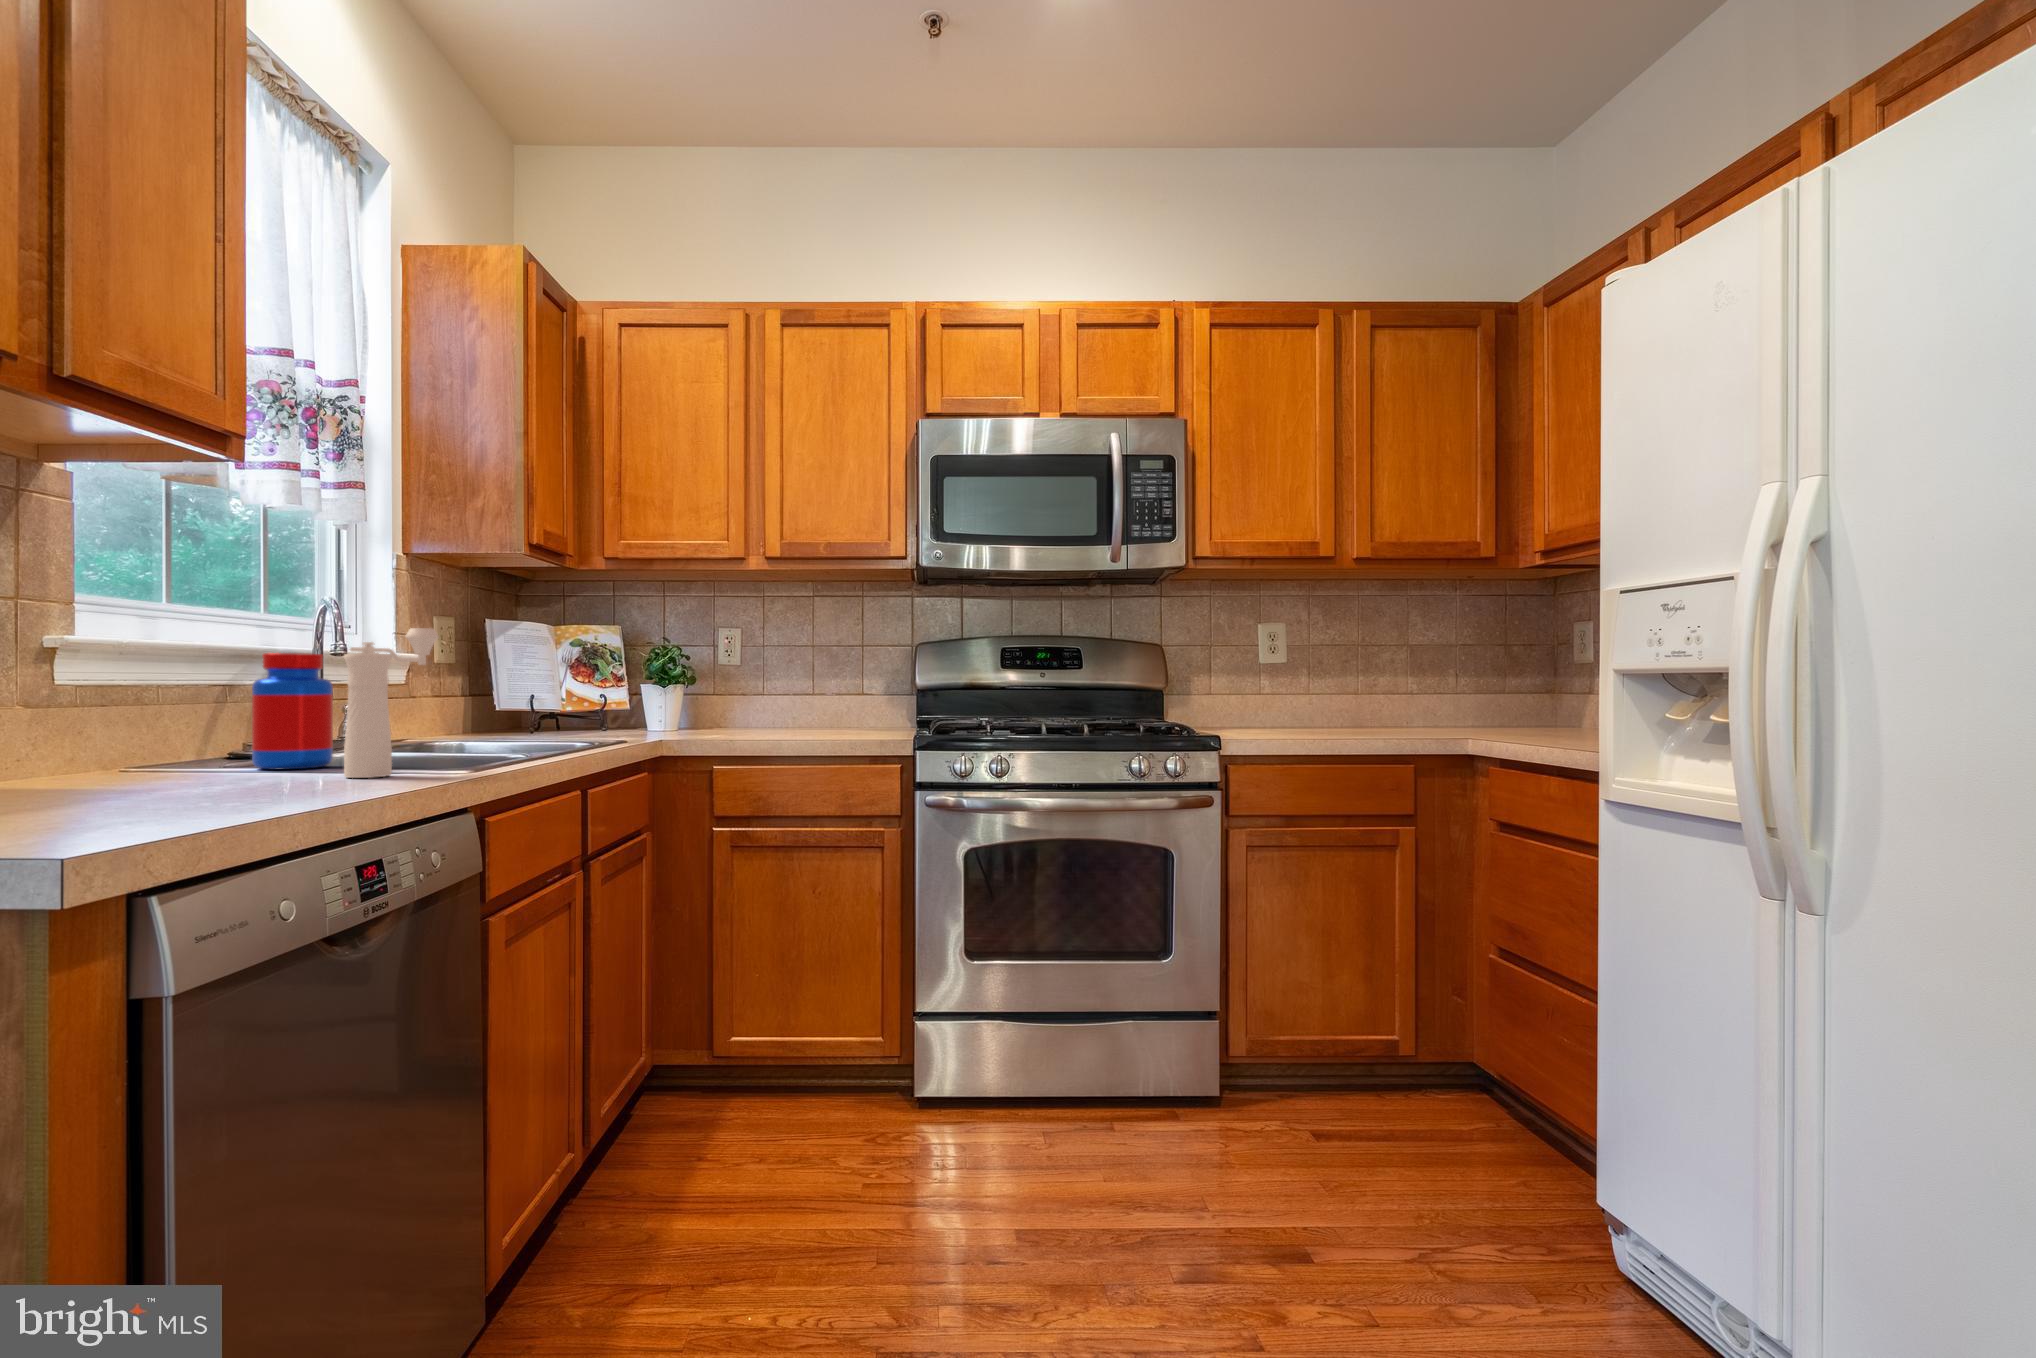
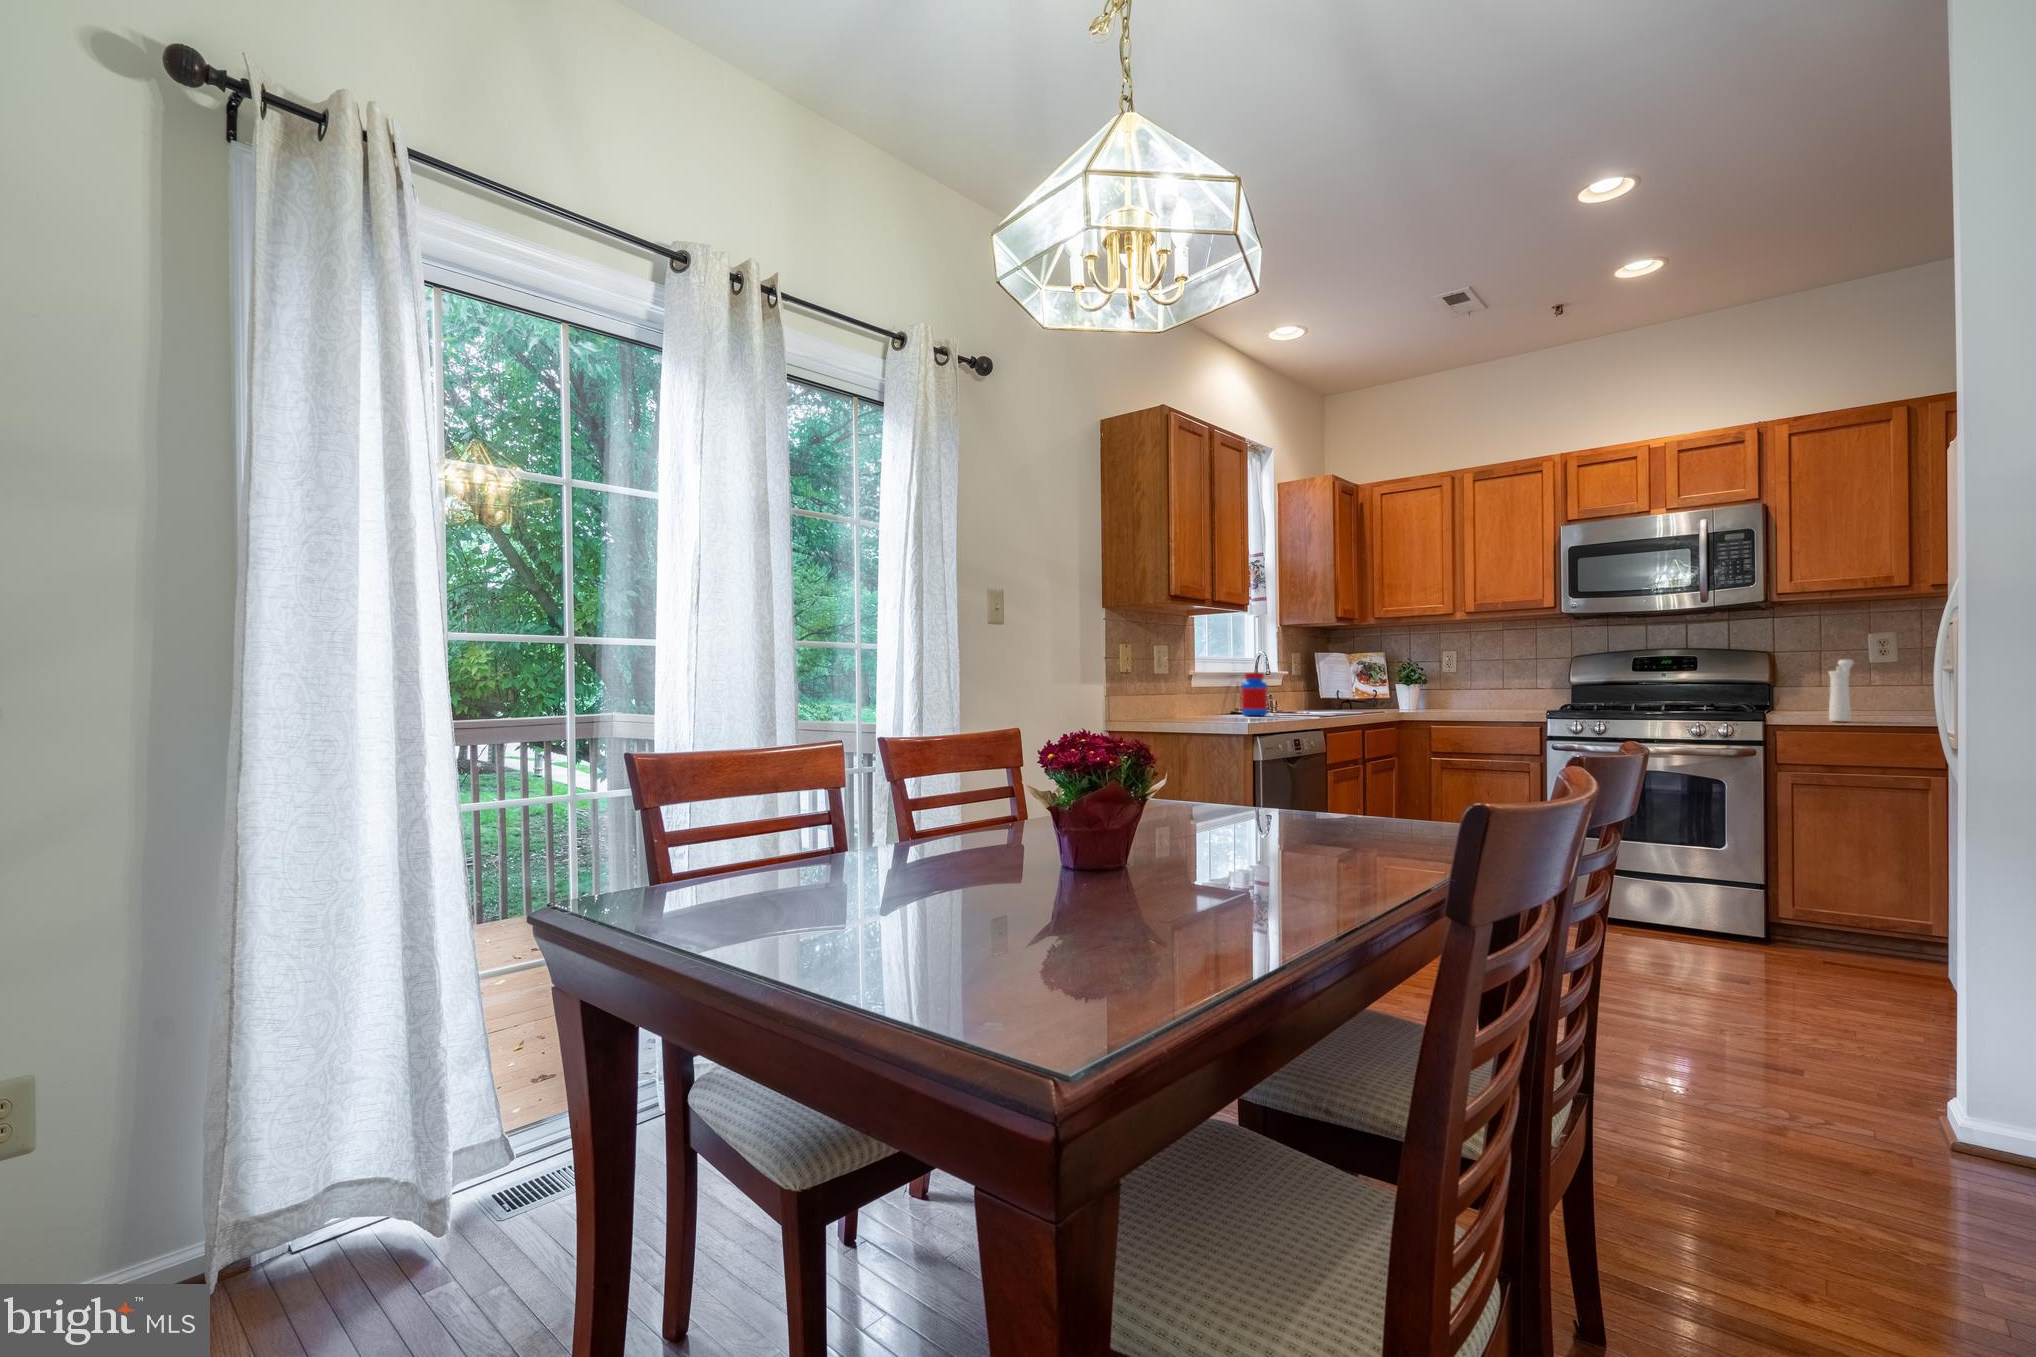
pepper mill: present [344,628,439,778] -> present [1829,659,1853,721]

